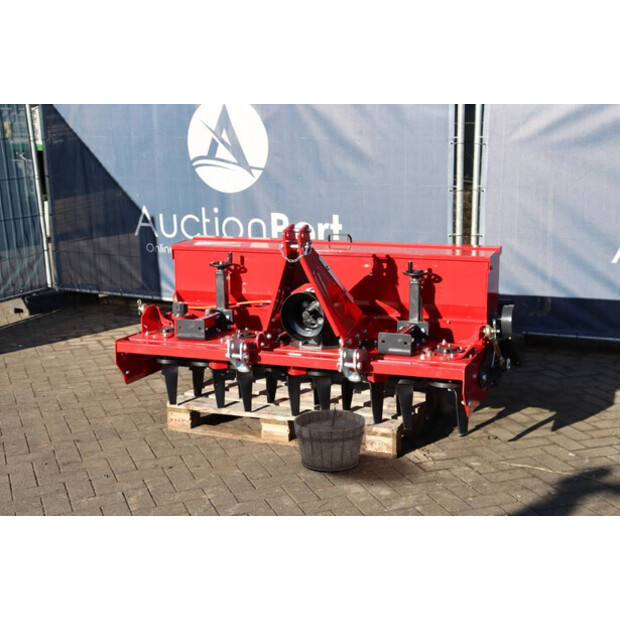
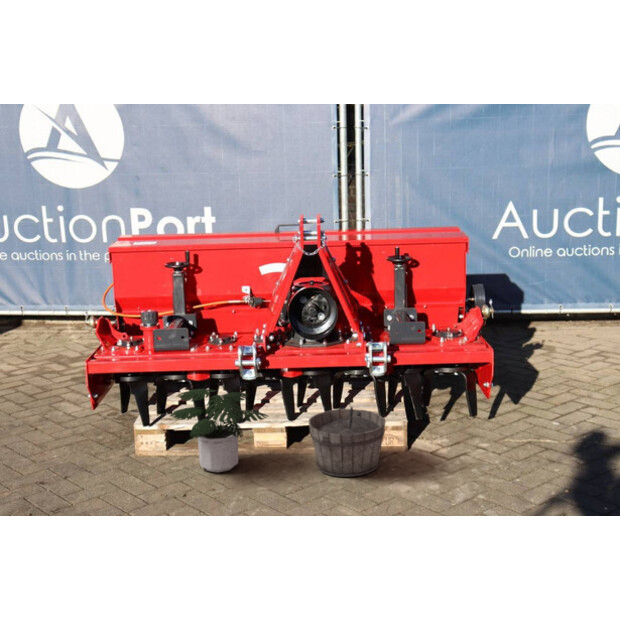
potted plant: none [189,375,266,450] -> present [170,389,268,472]

